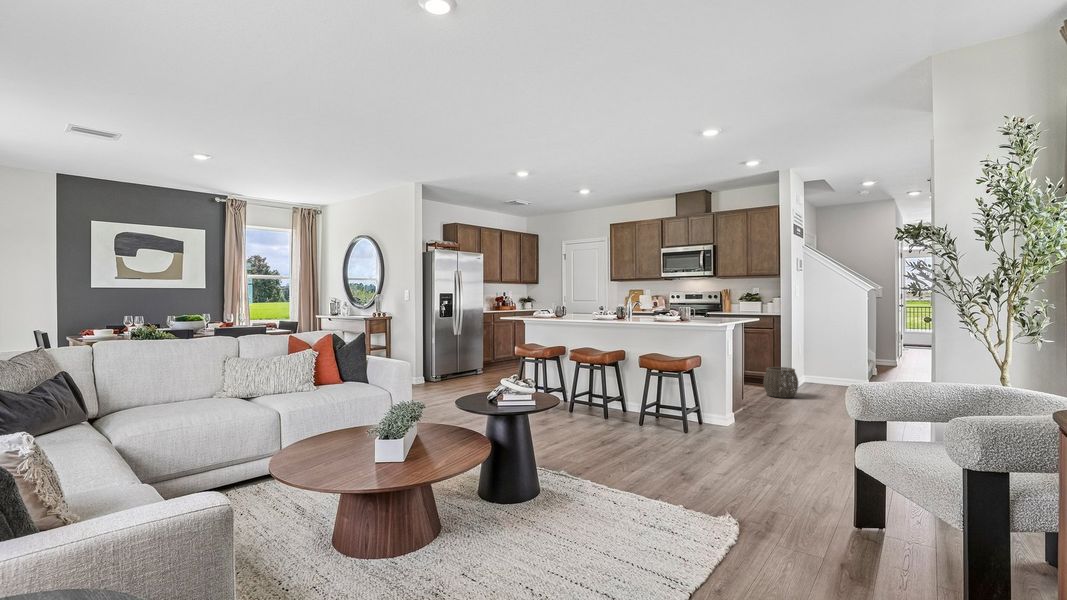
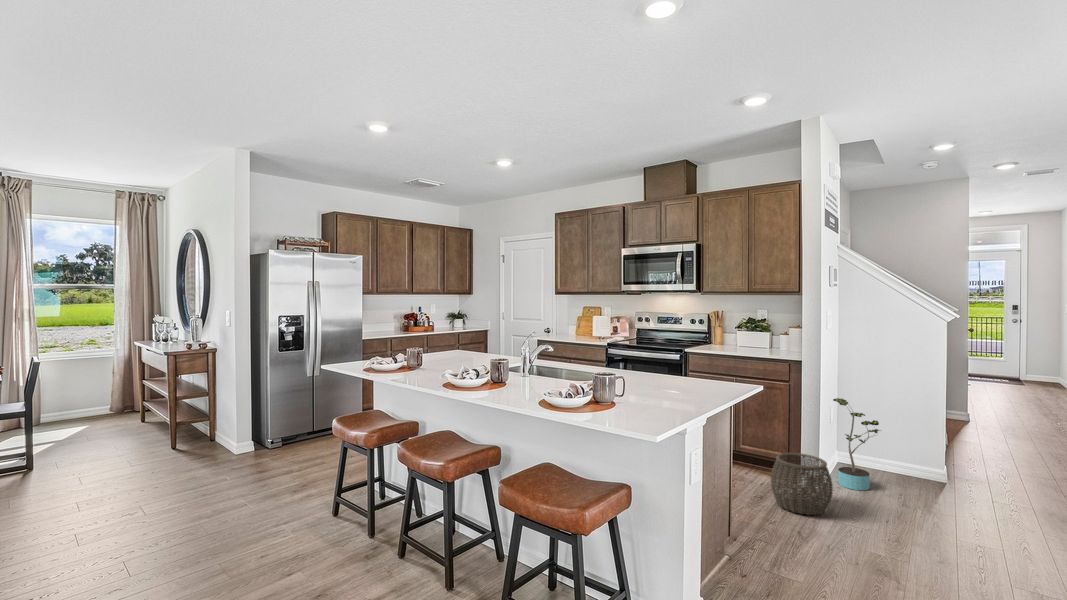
potted plant: none [800,338,829,391] -> present [833,398,879,490]

